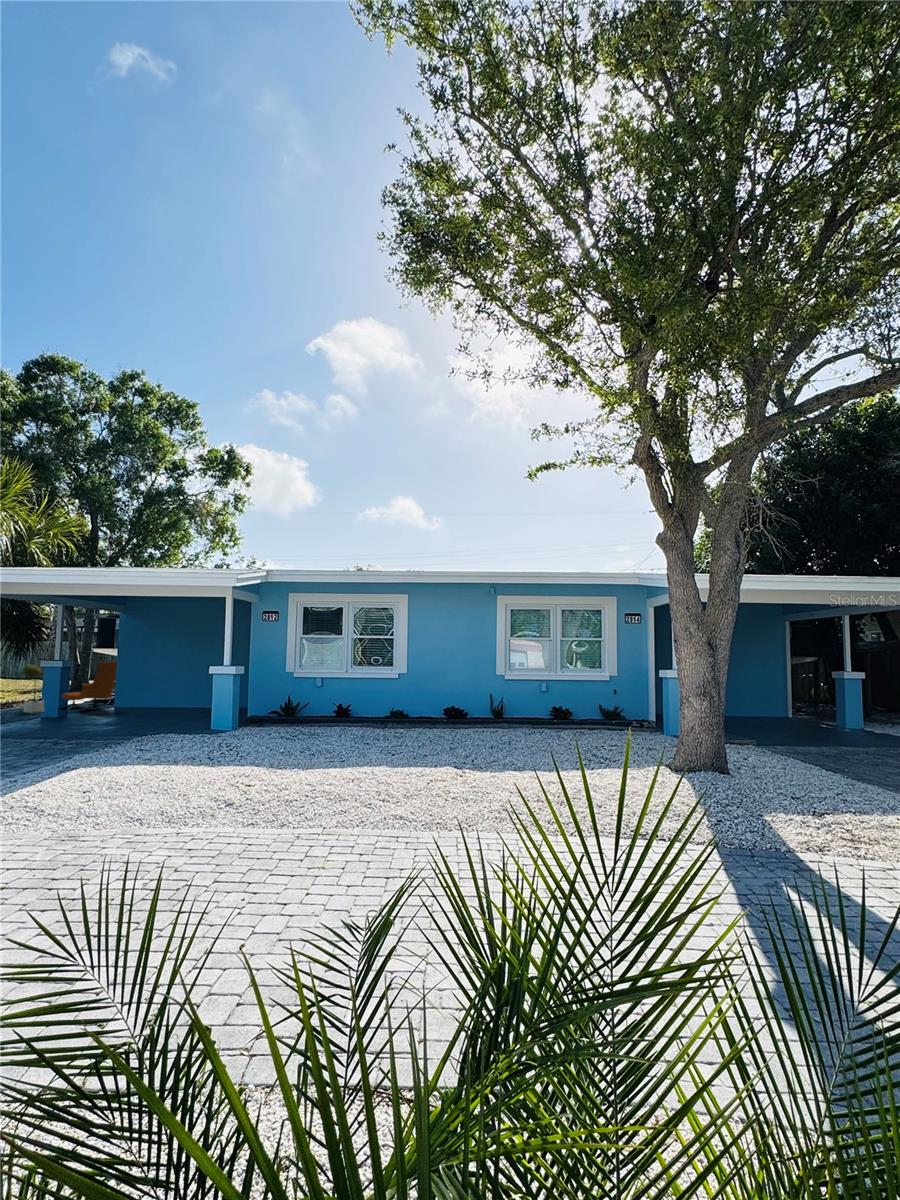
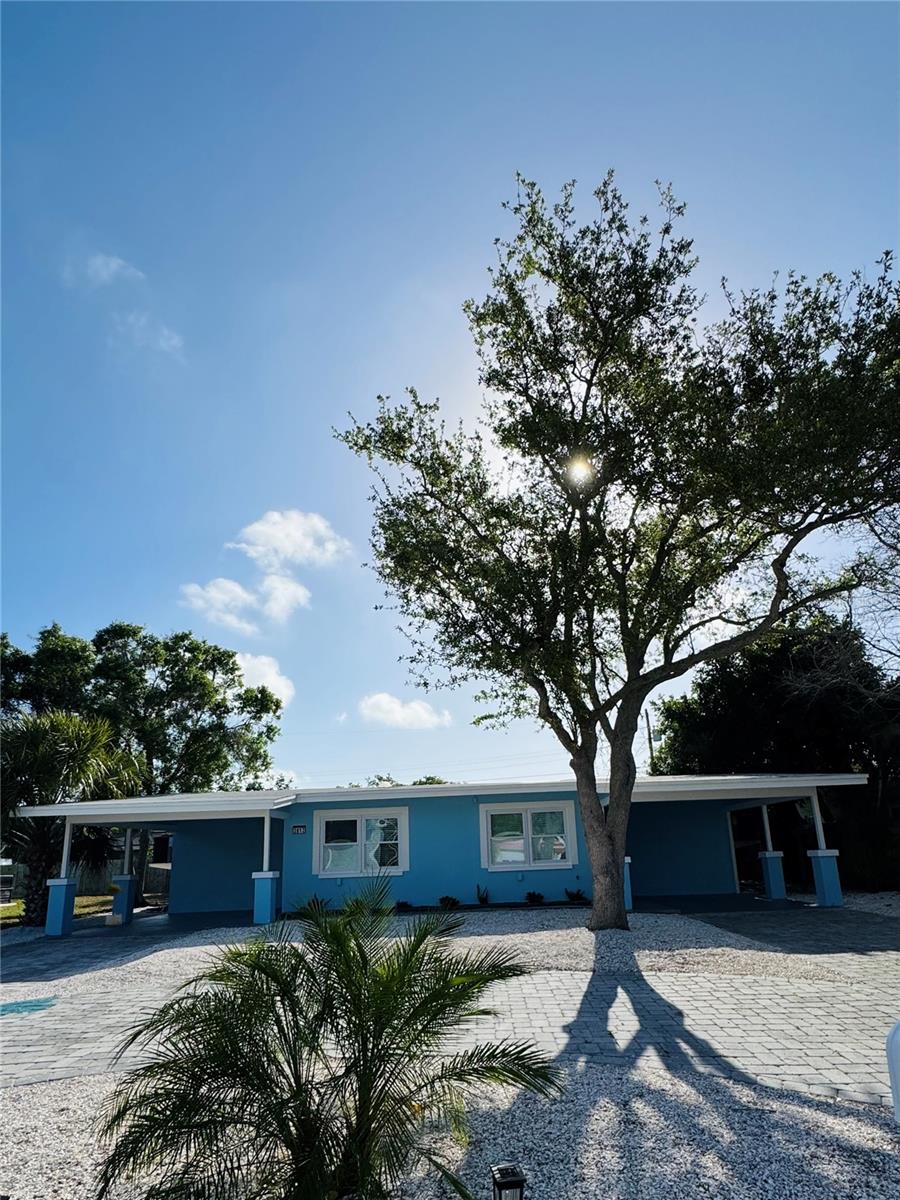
lounge chair: present [62,661,118,709] -> none [134,878,179,922]

